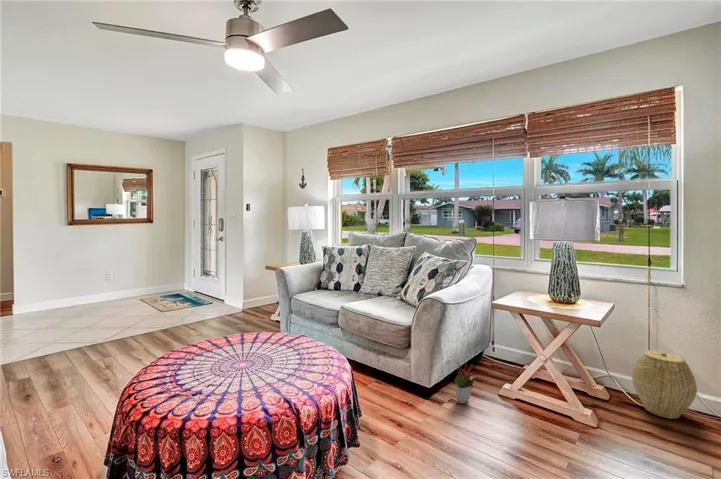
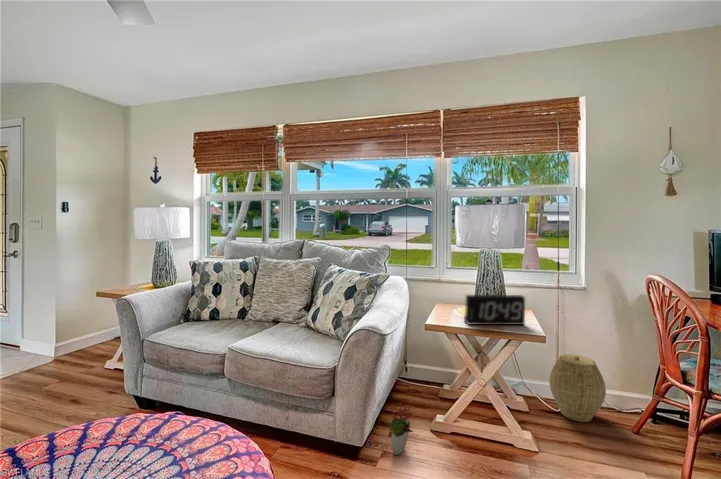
alarm clock: none [531,281,592,312] -> present [464,294,525,325]

